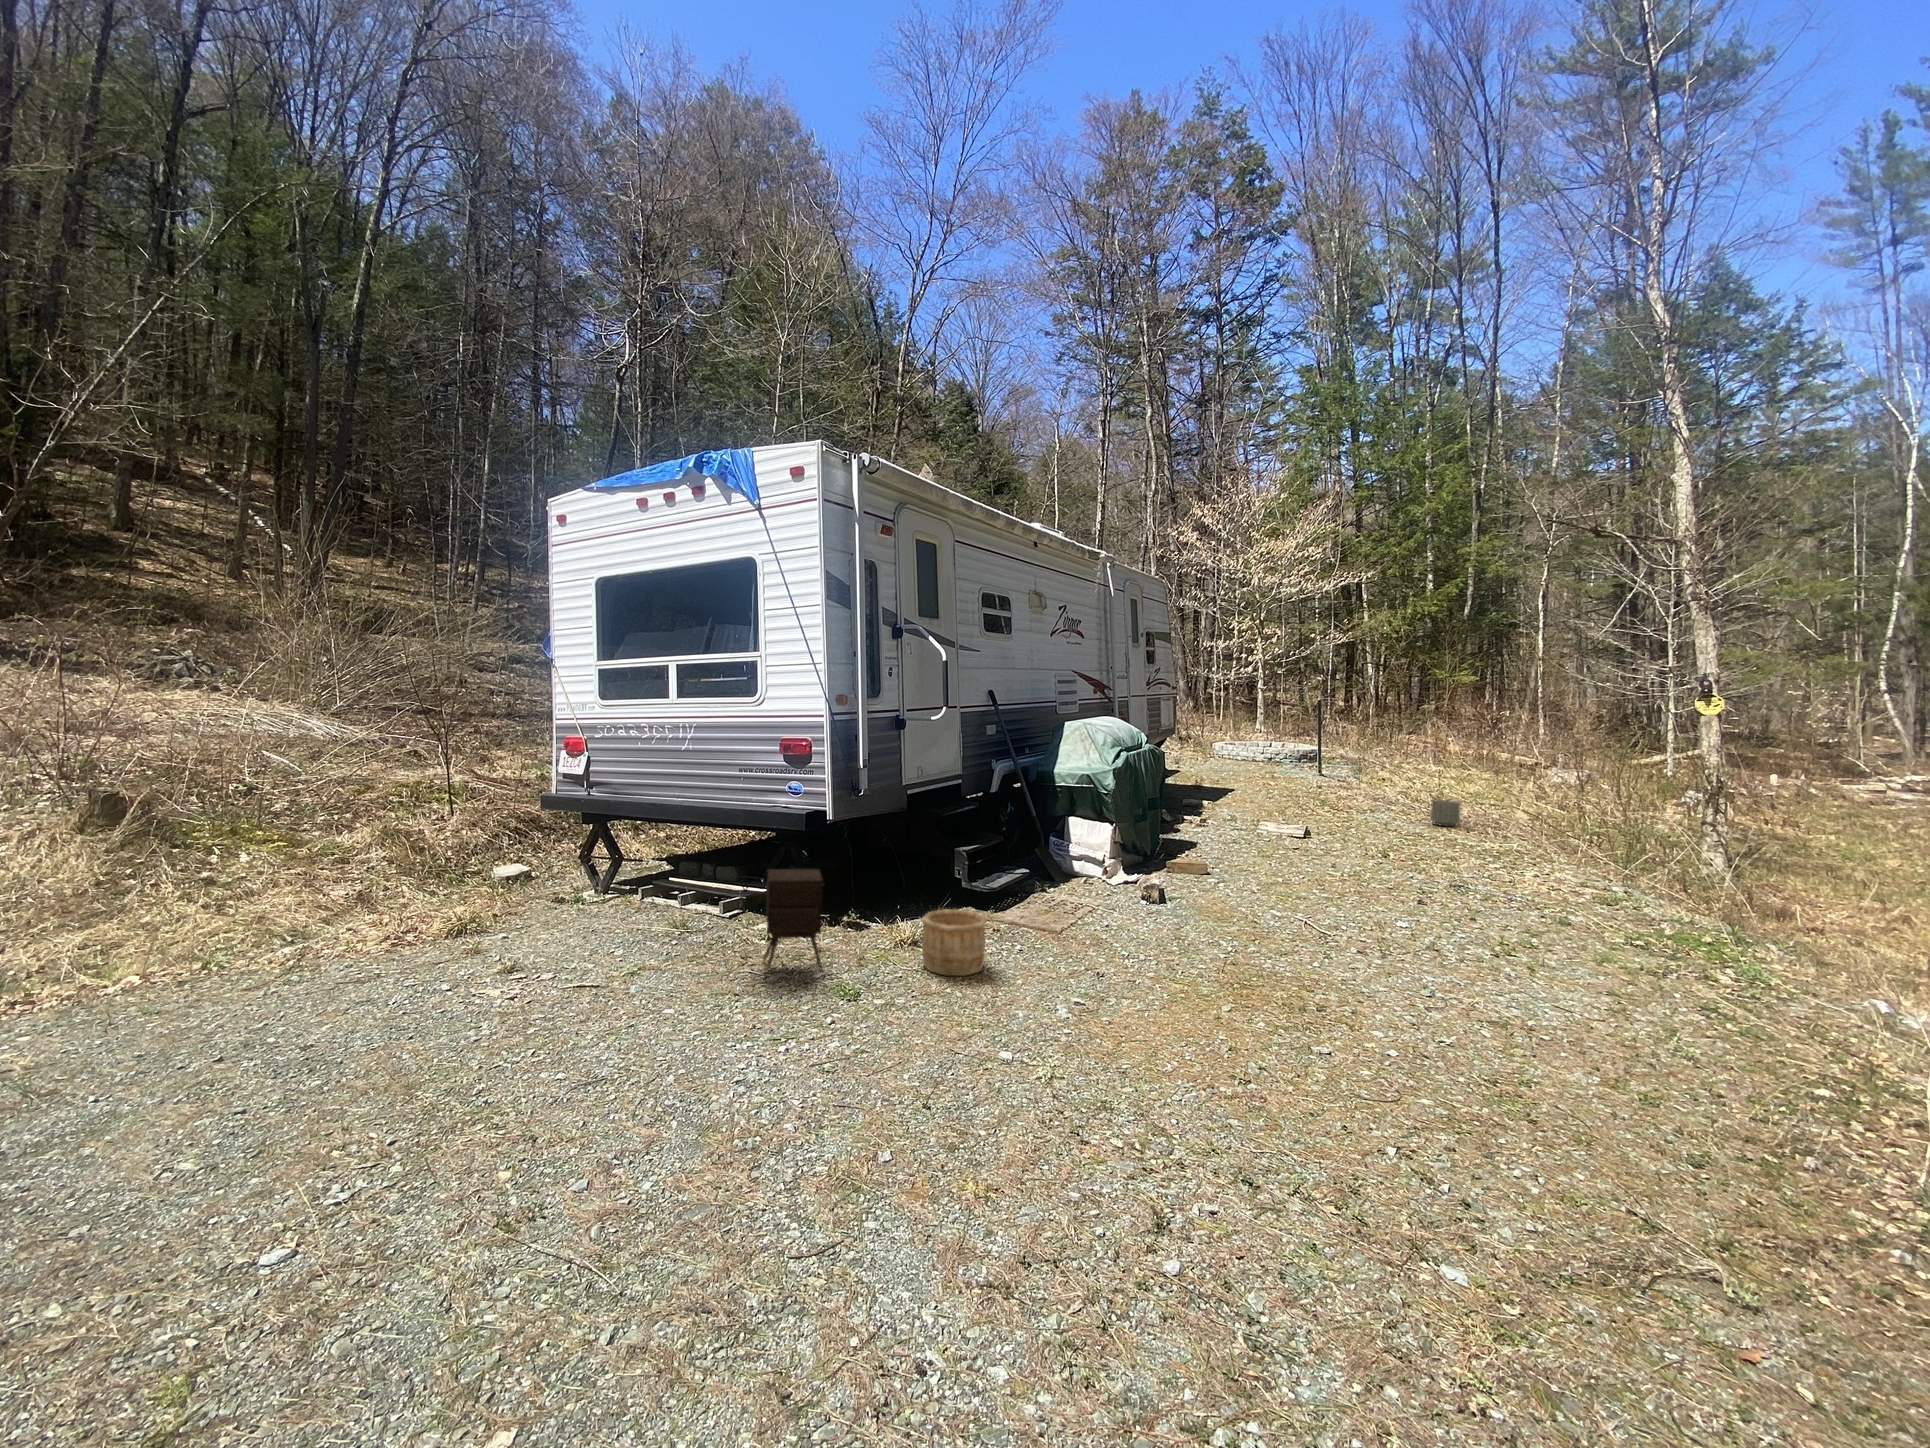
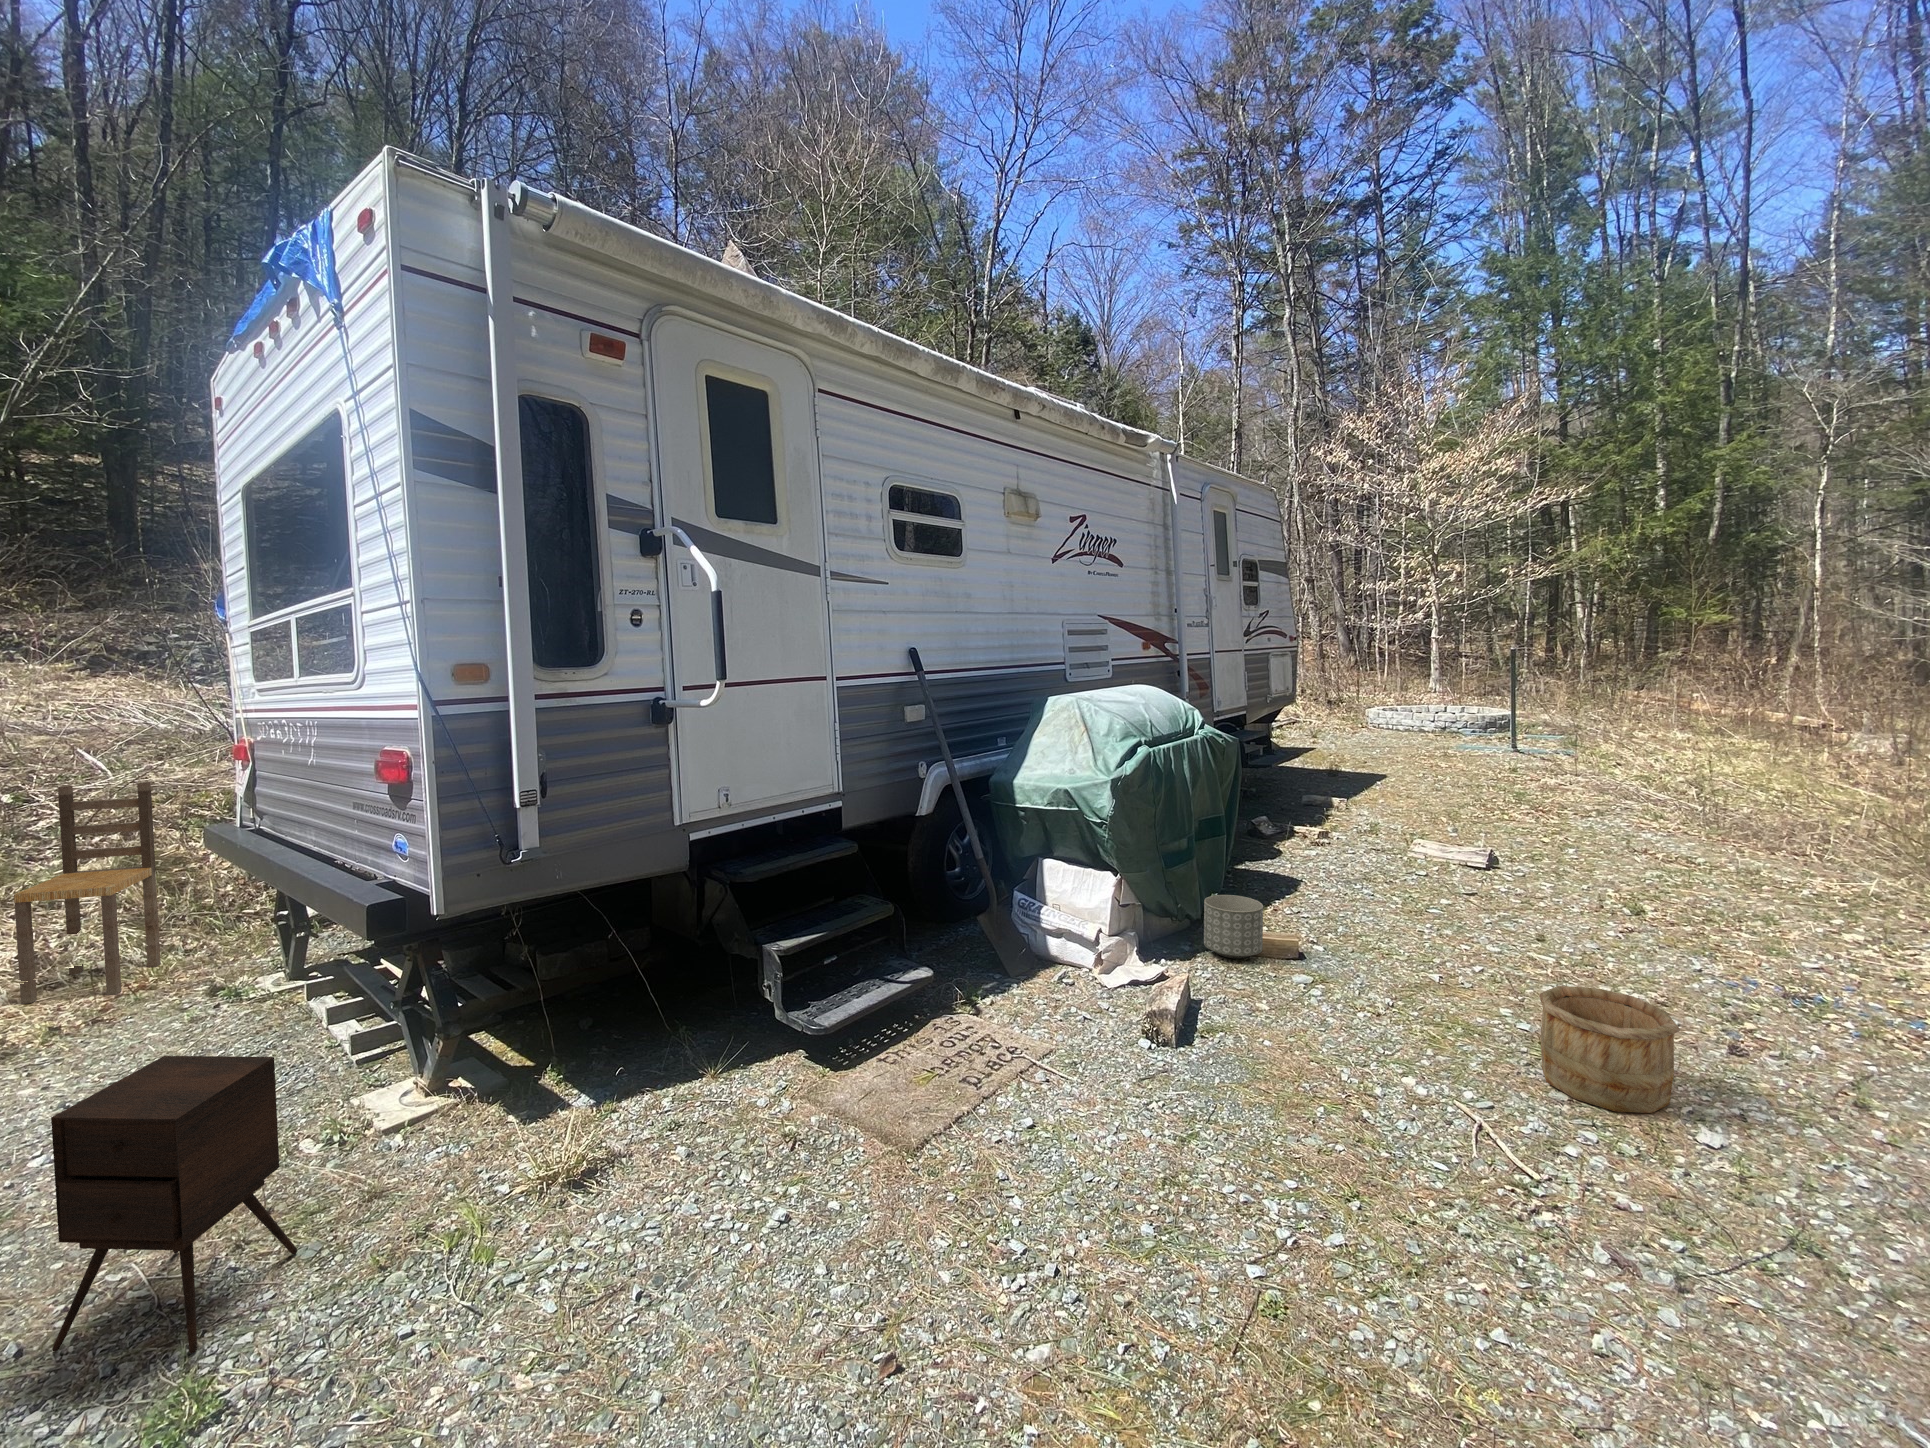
chair: none [454,762,514,900] -> present [14,782,161,1004]
planter: present [1431,800,1461,826] -> present [1204,895,1263,959]
wooden bucket: present [921,909,987,976] -> present [1539,986,1680,1113]

